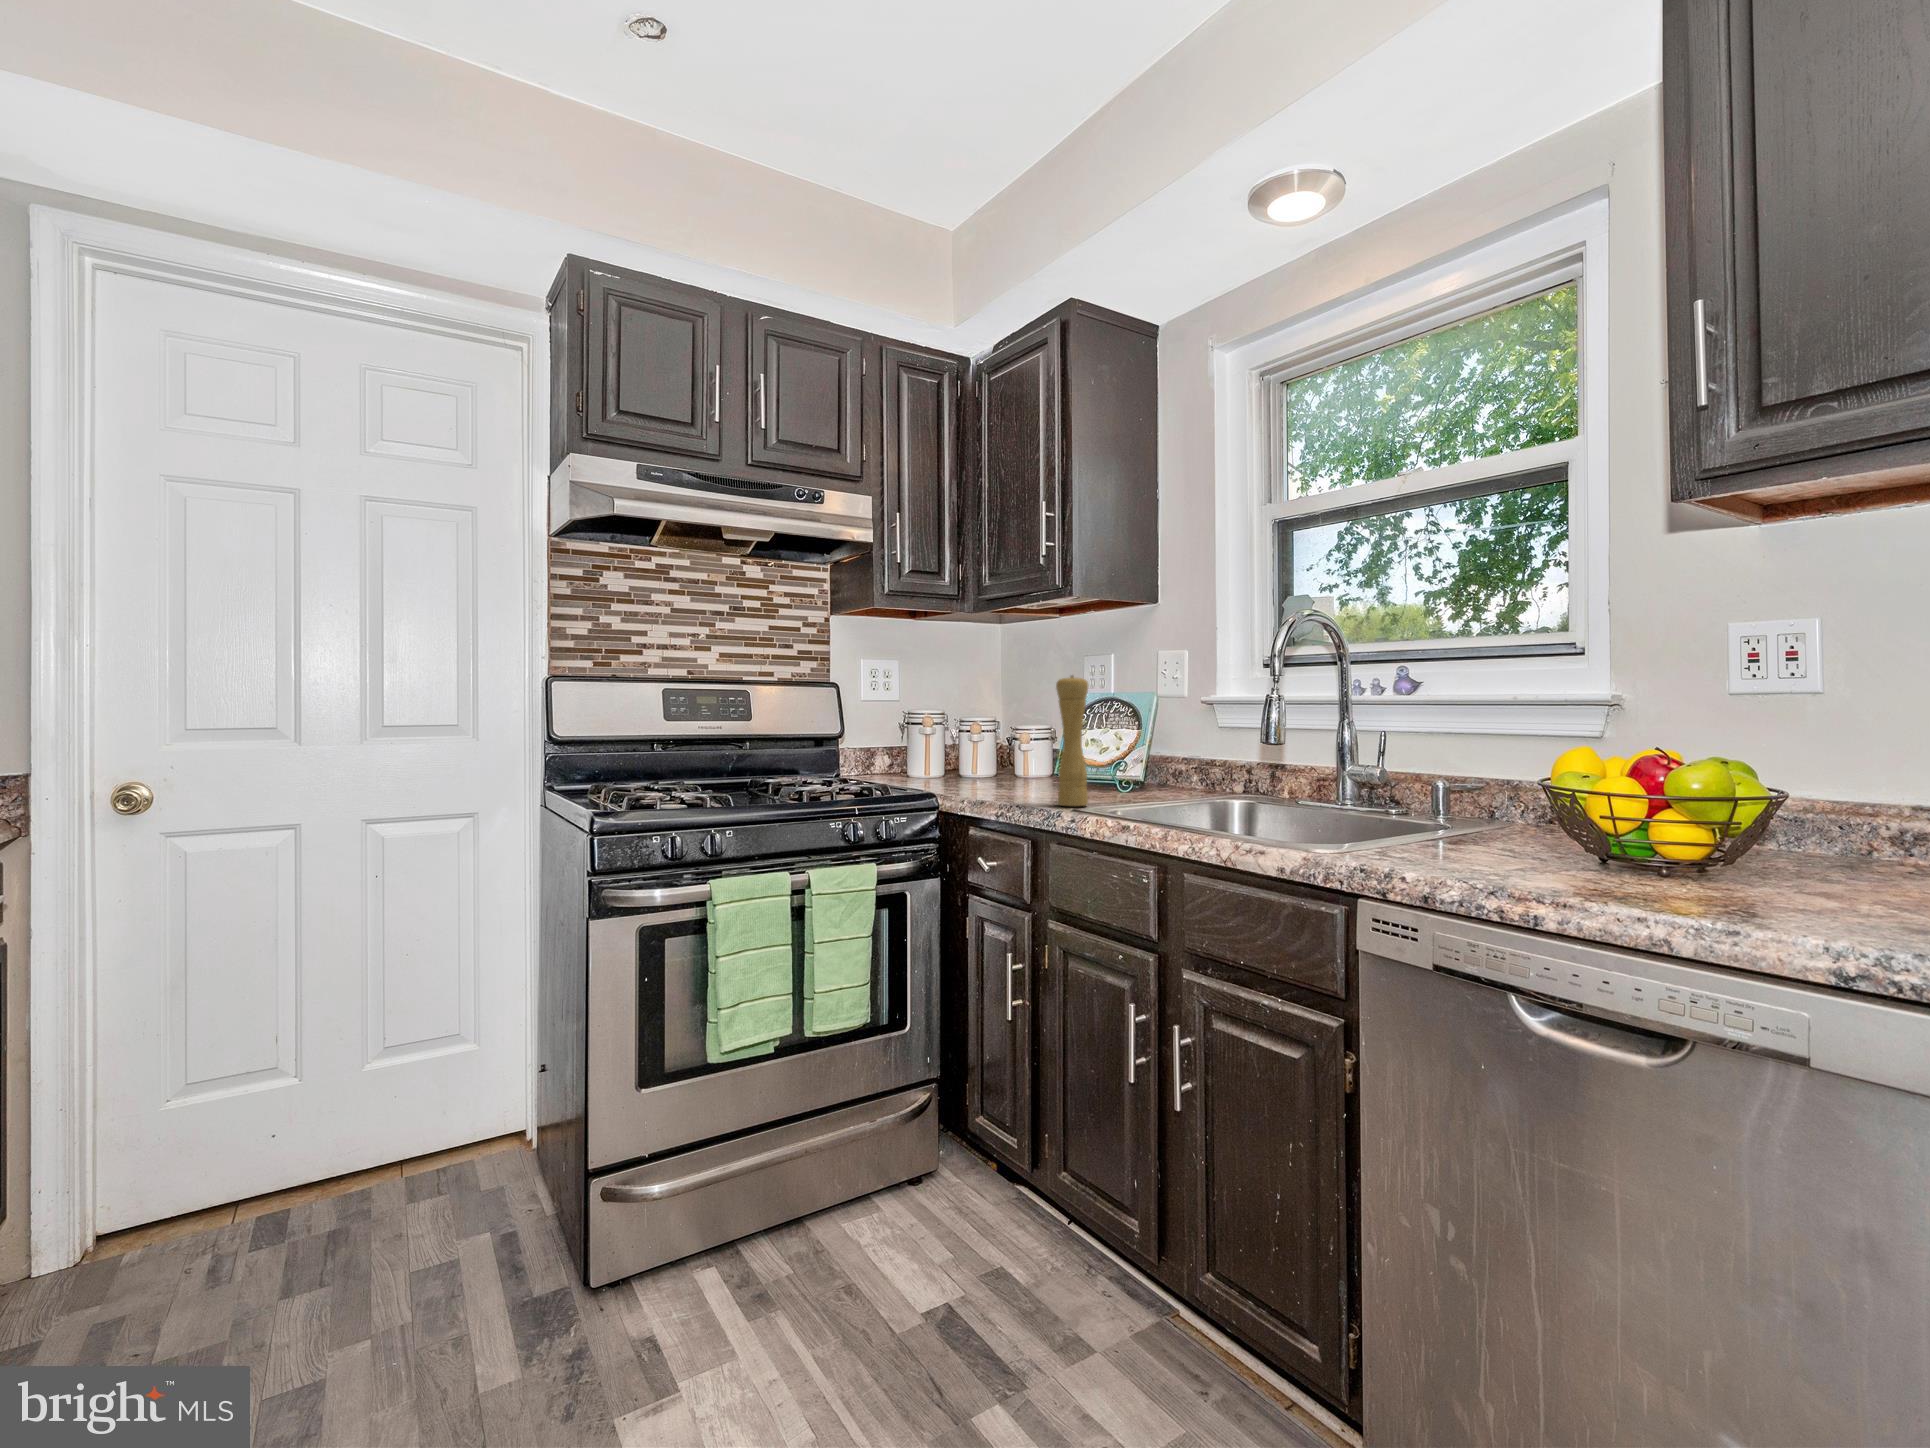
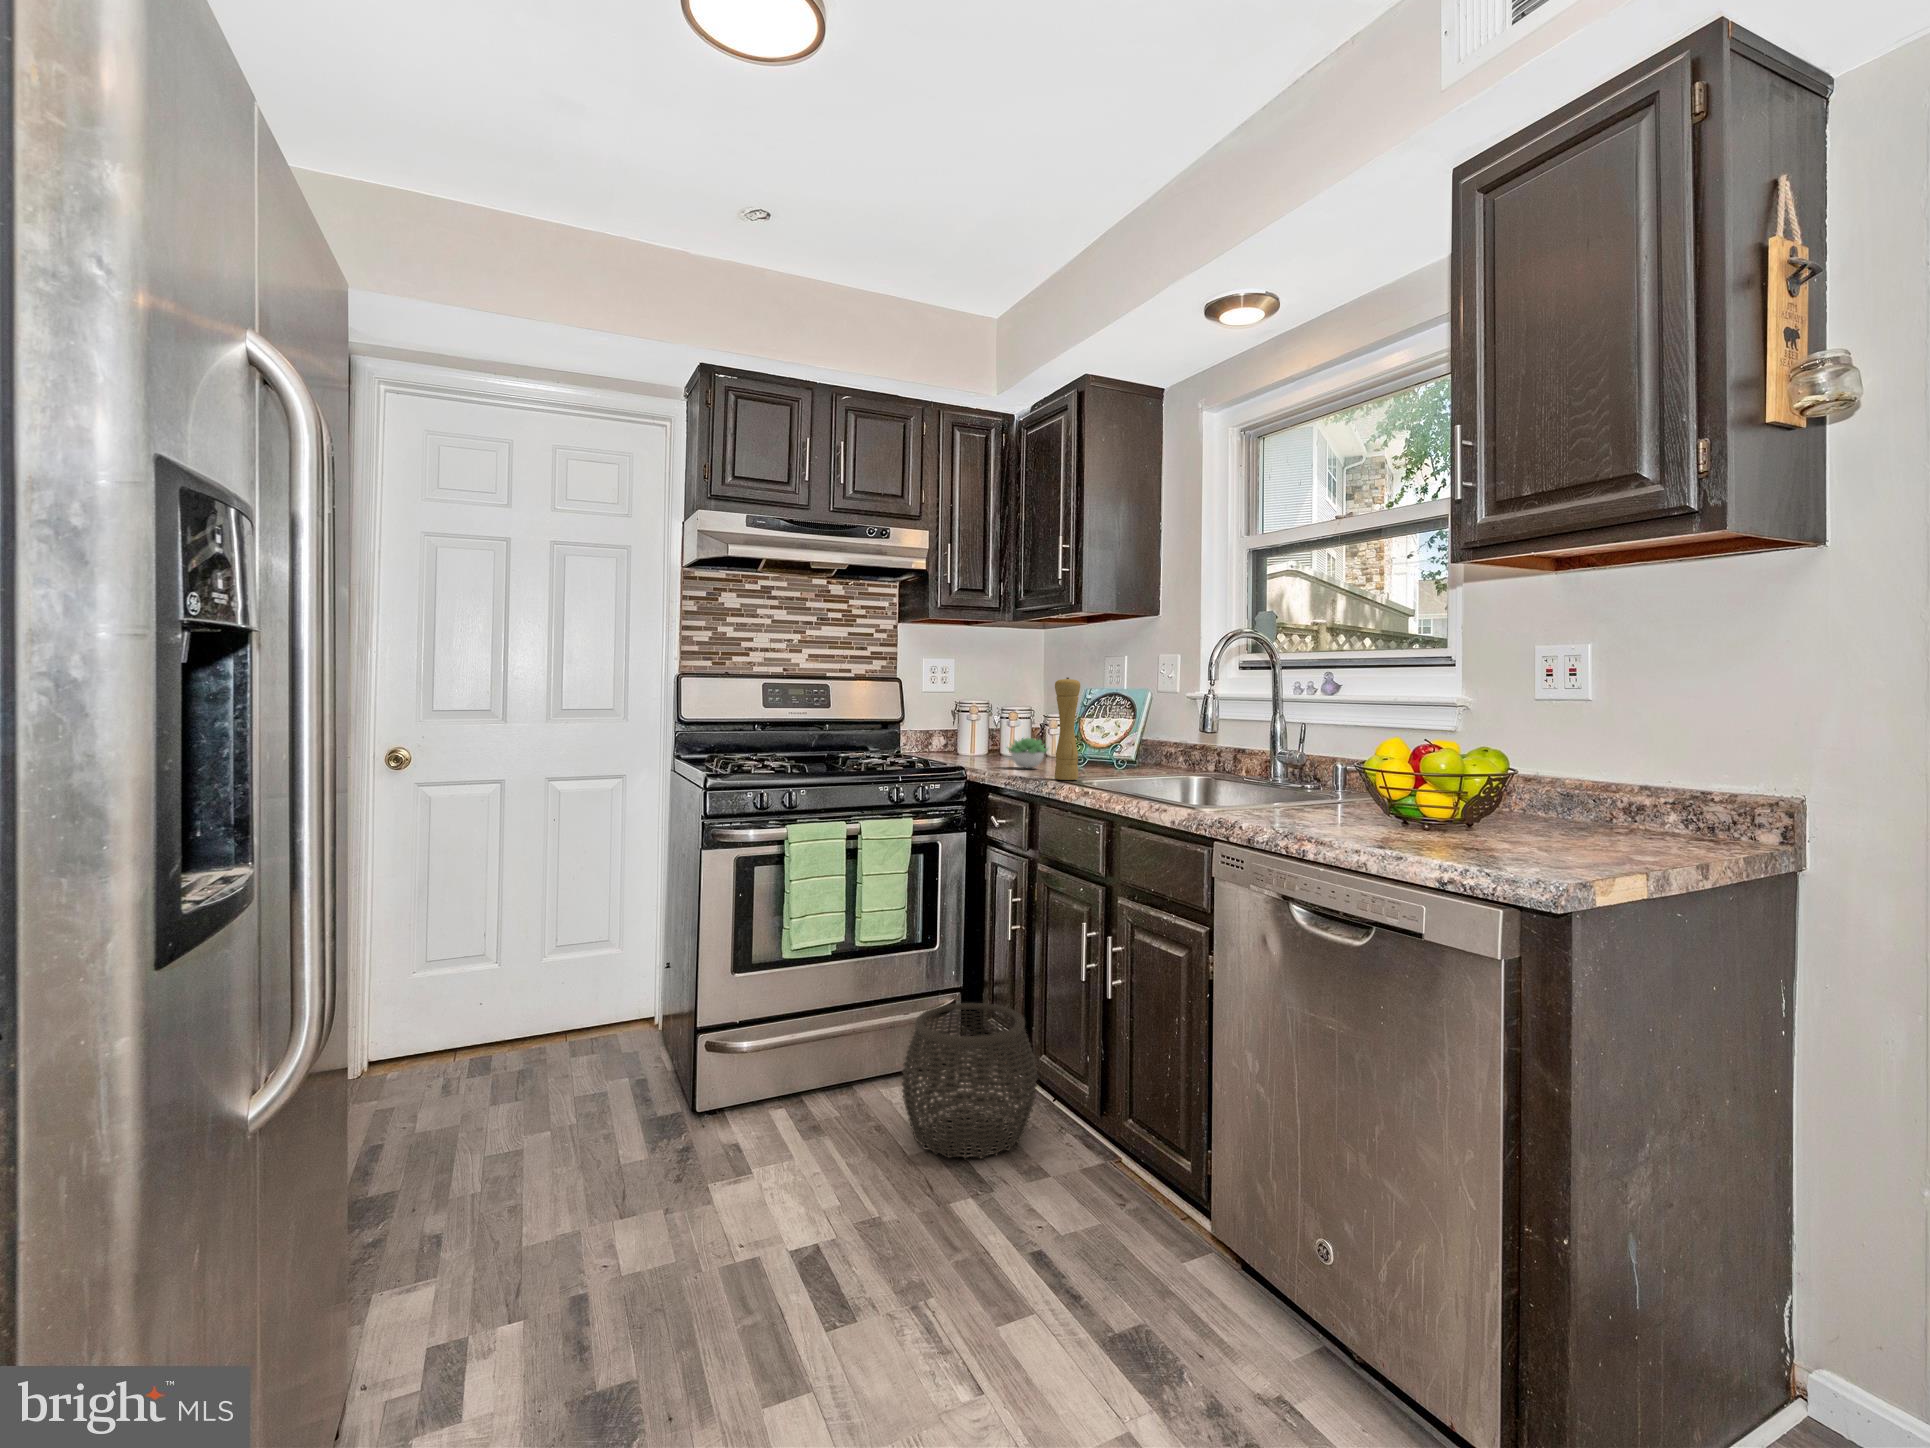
succulent plant: none [979,752,1035,790] -> present [1006,738,1048,768]
woven basket: none [880,1107,1065,1339] -> present [901,1003,1037,1159]

